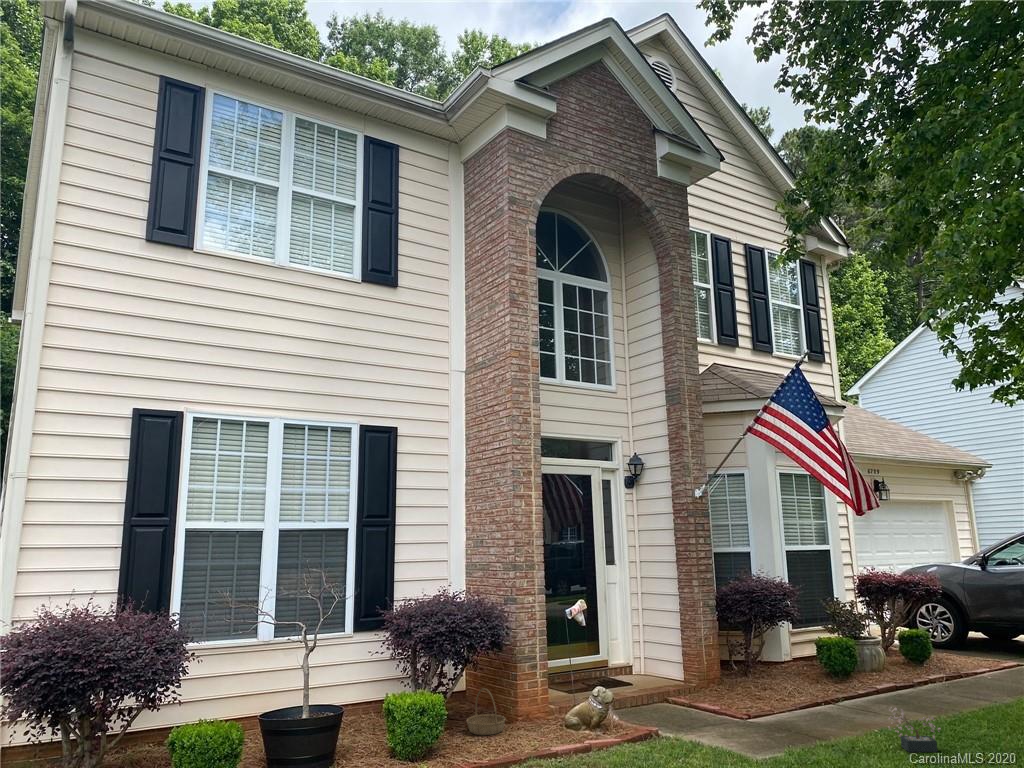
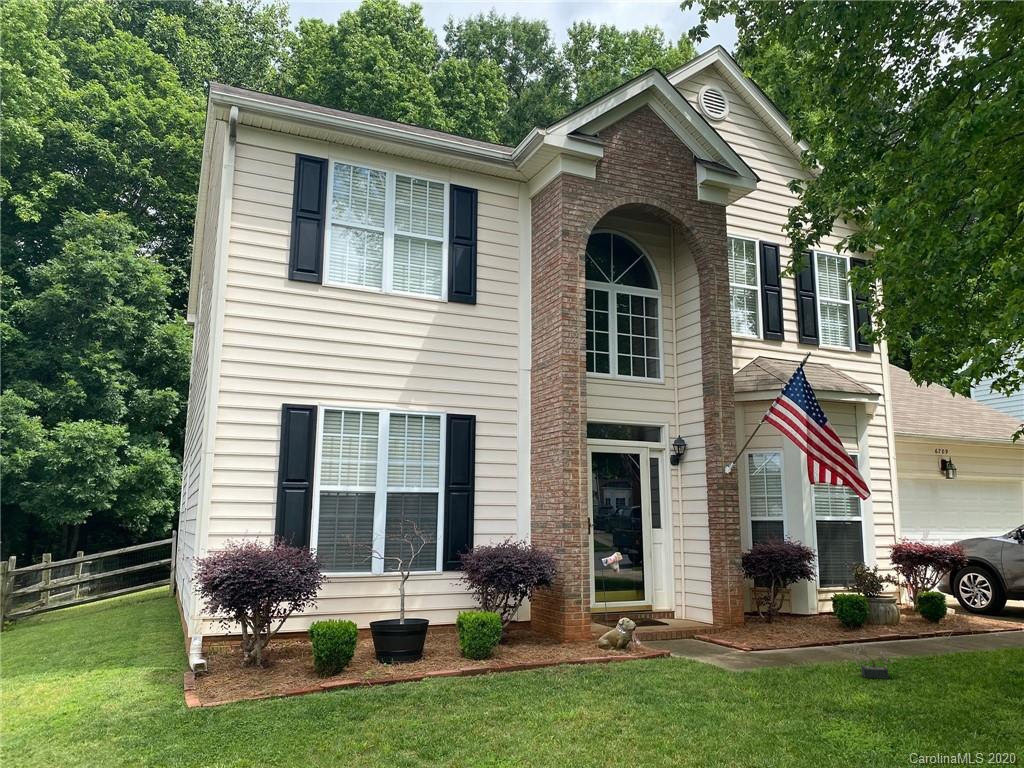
basket: present [466,688,506,735] -> none [525,616,556,651]

